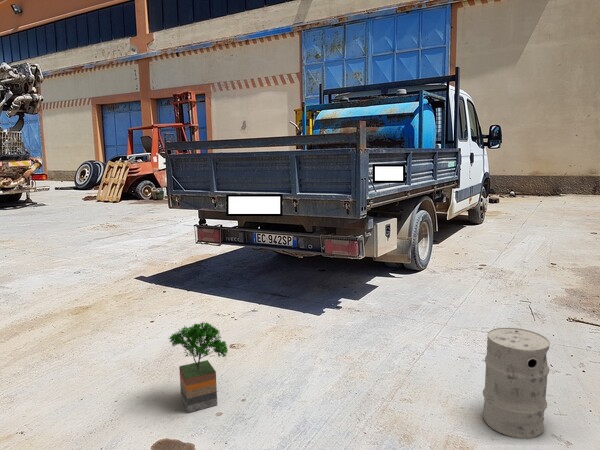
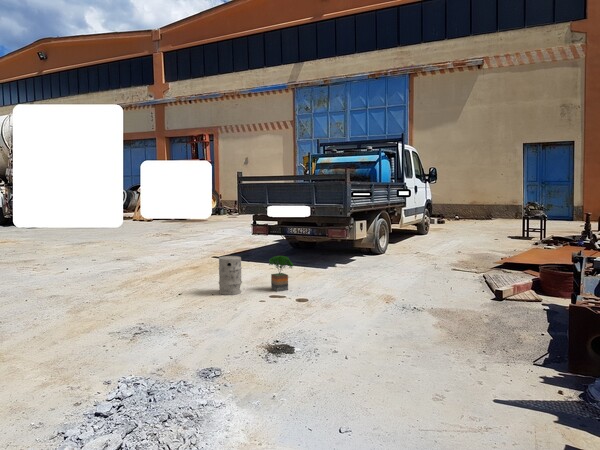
trash can: present [483,328,550,438] -> present [219,256,242,295]

